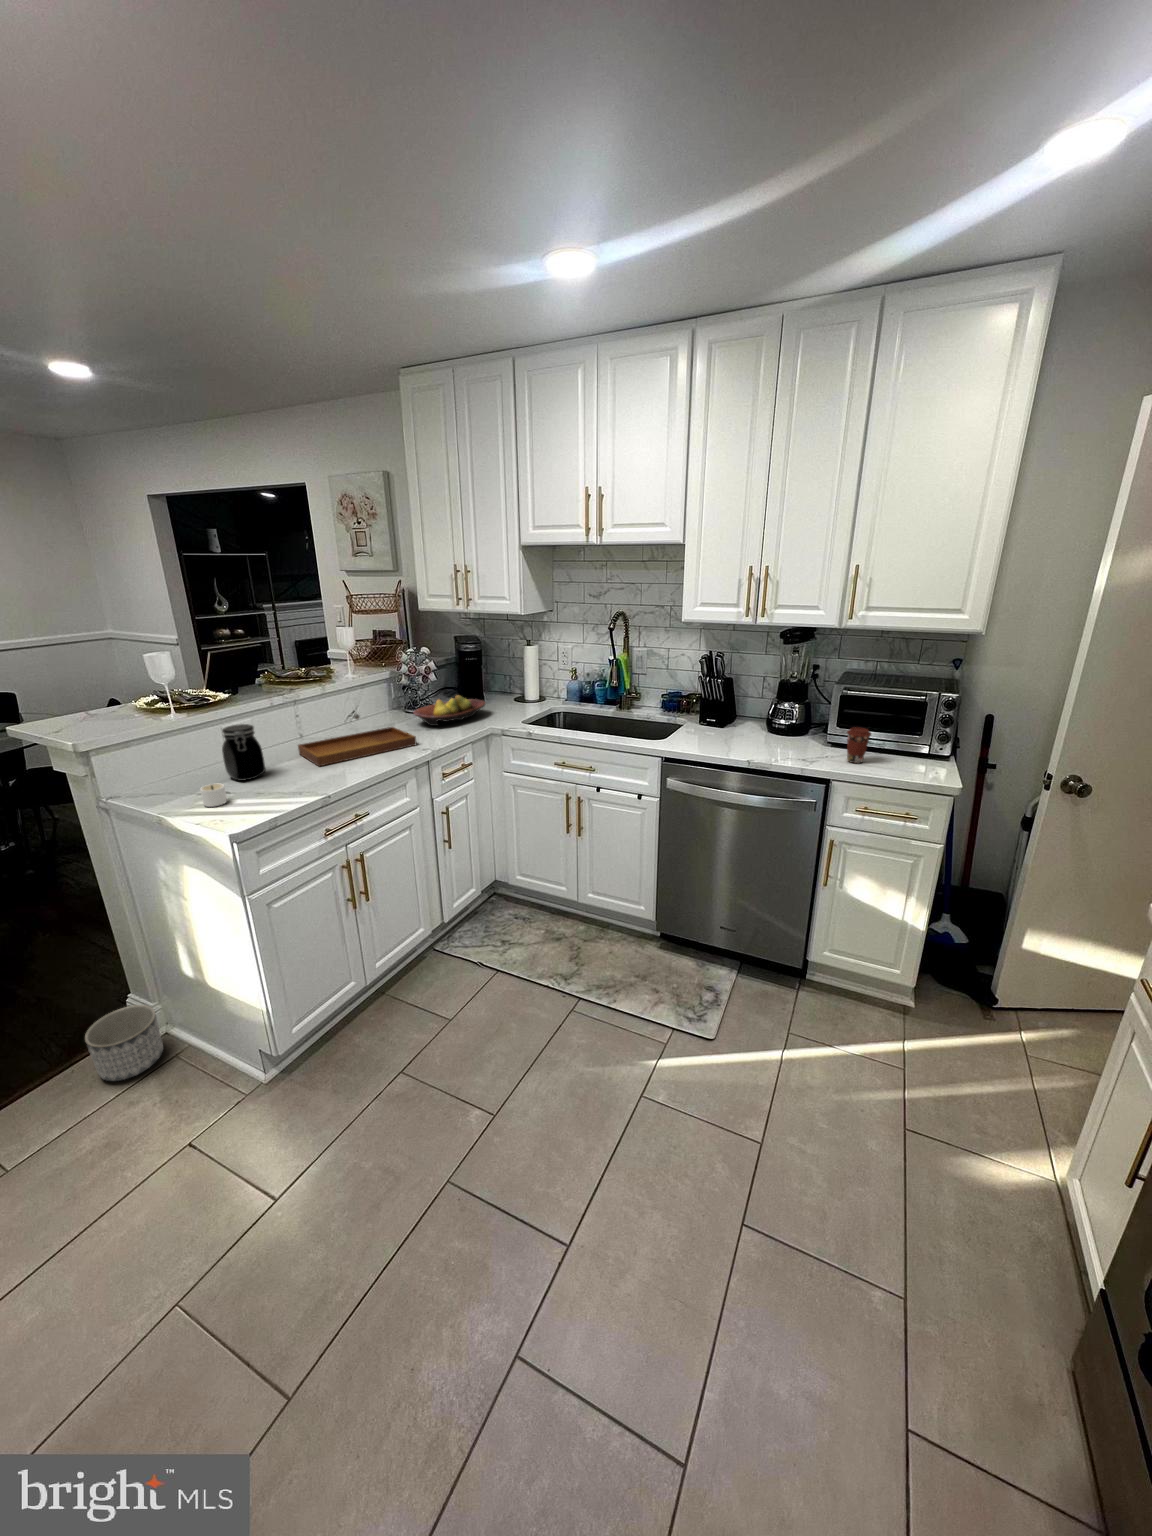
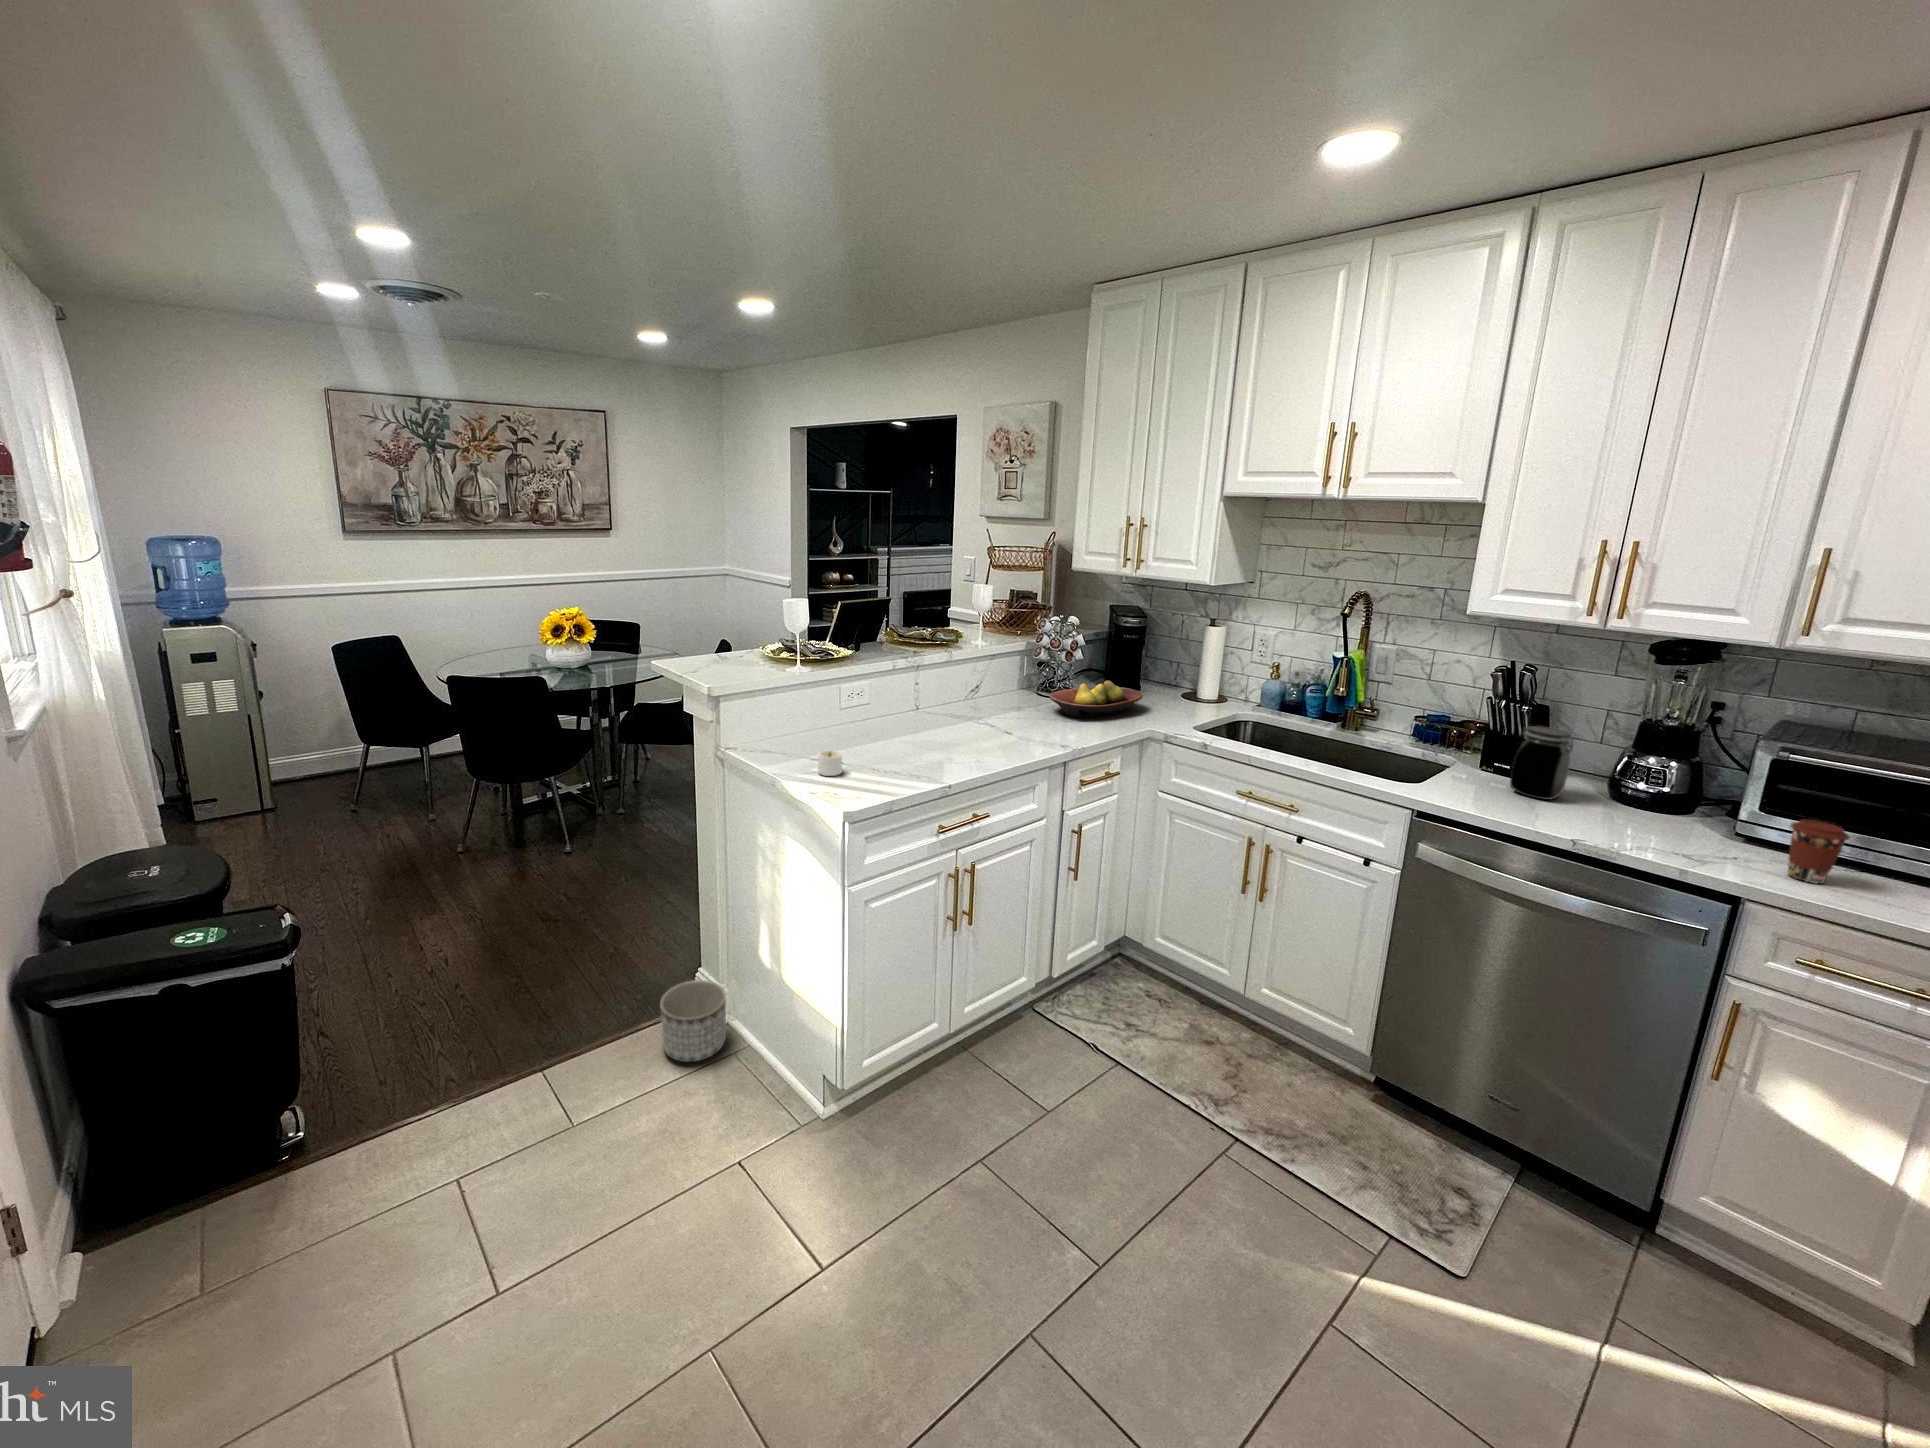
tray: present [298,714,416,766] -> none [915,690,1053,747]
jar: present [222,724,265,781] -> present [1510,726,1574,800]

